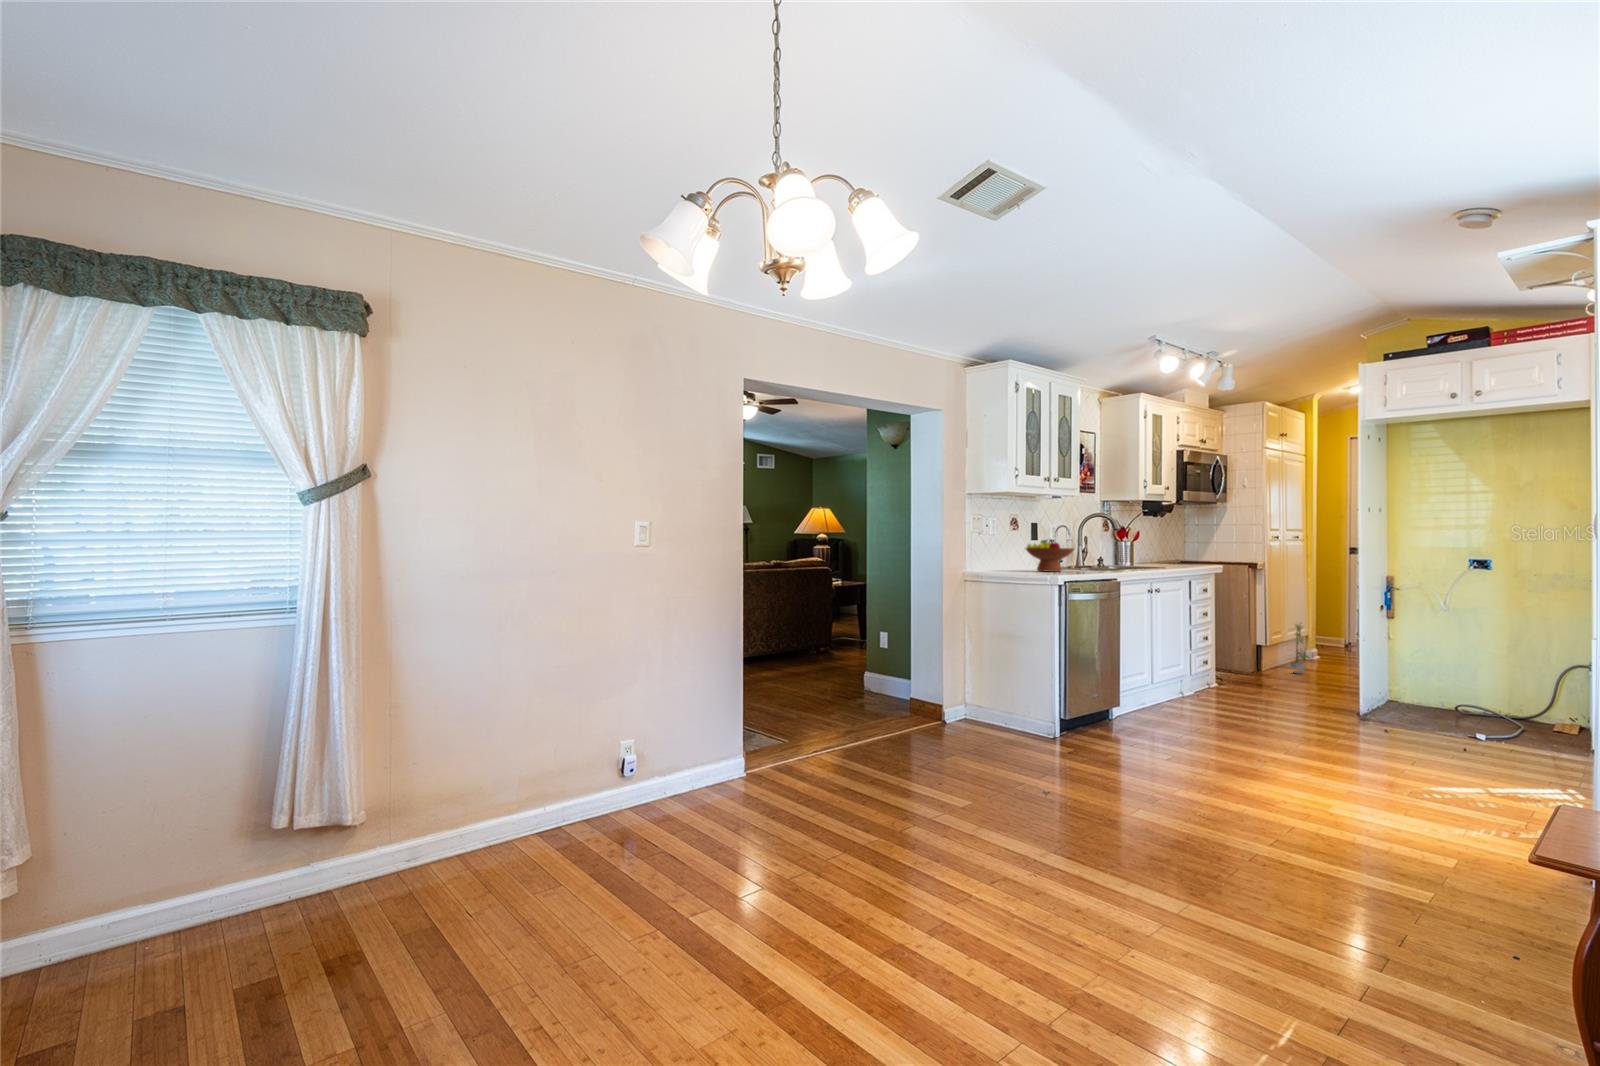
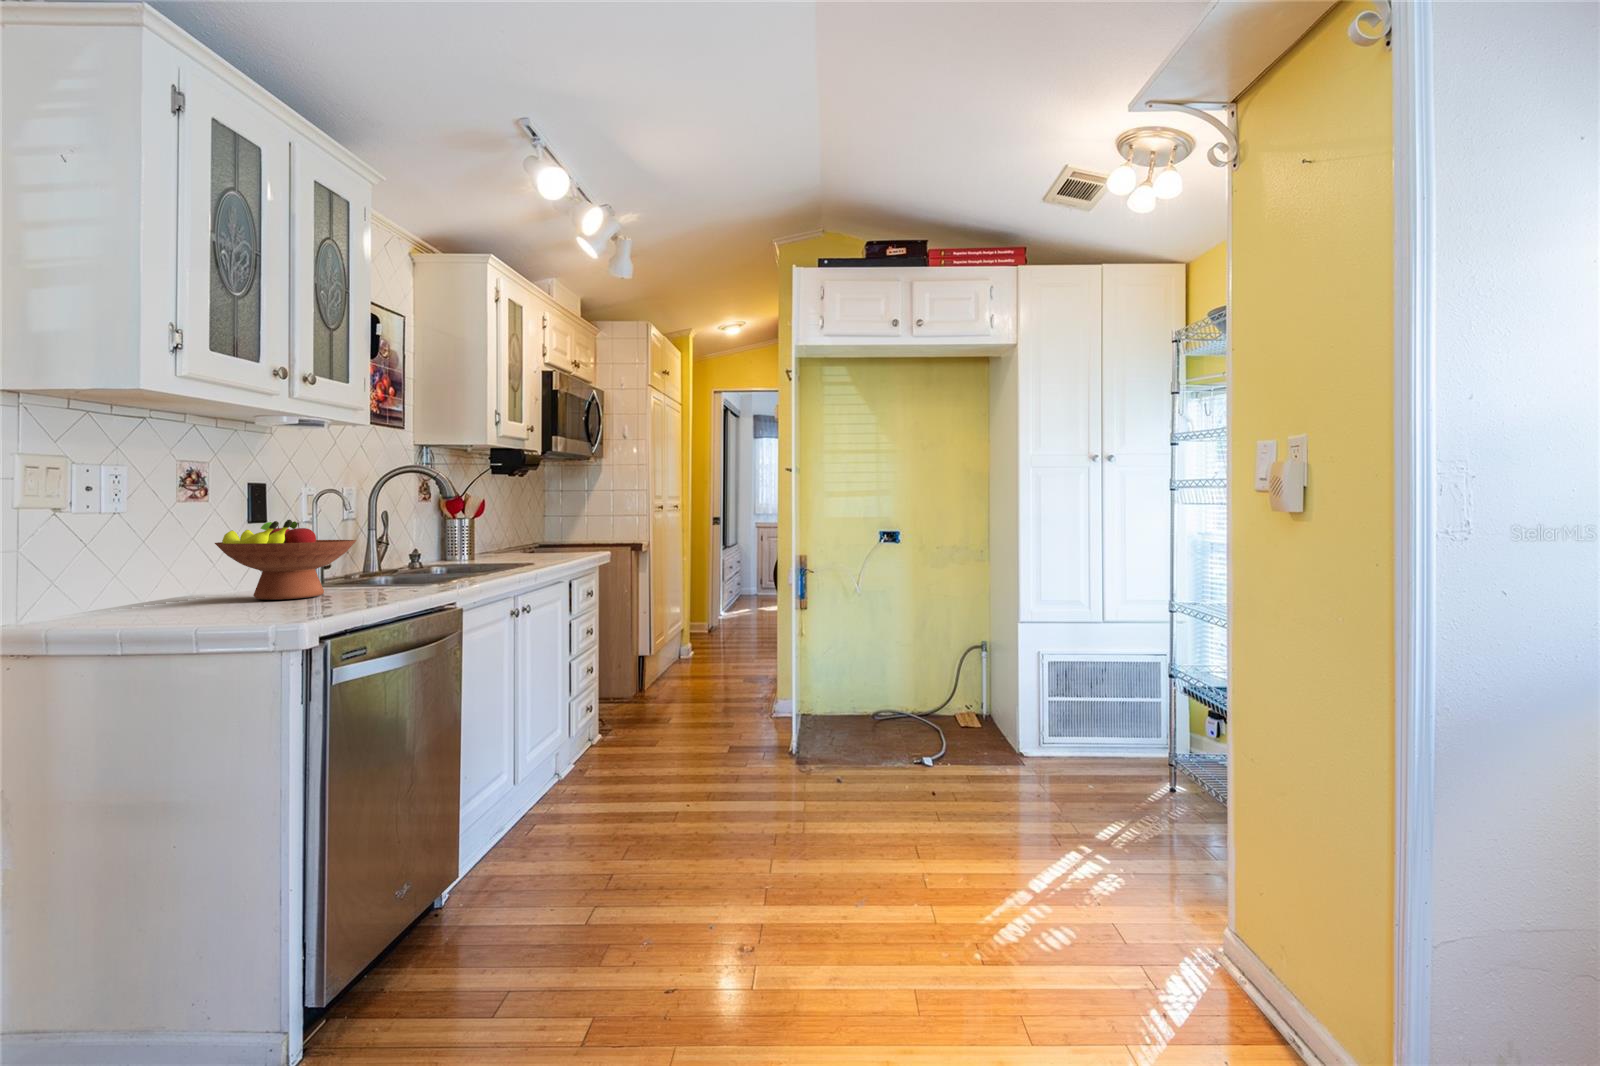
potted plant: present [1290,622,1310,674] -> none [668,610,696,678]

